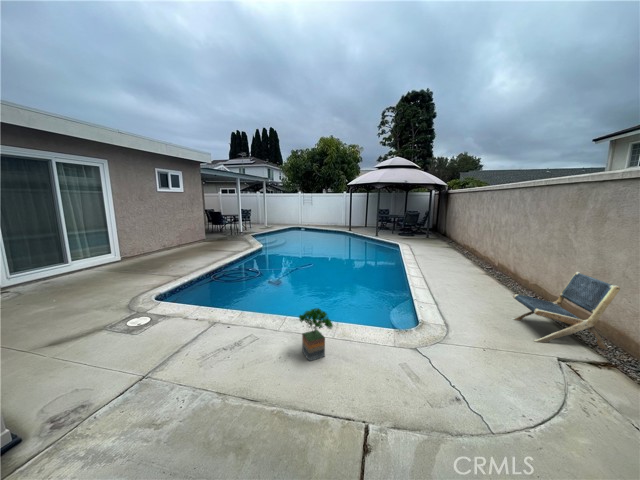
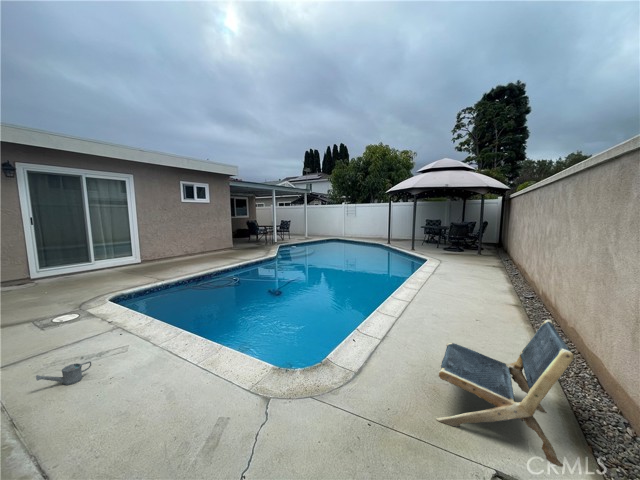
potted tree: present [299,308,333,361] -> none [121,320,162,380]
watering can: none [248,352,272,376] -> present [36,361,91,385]

